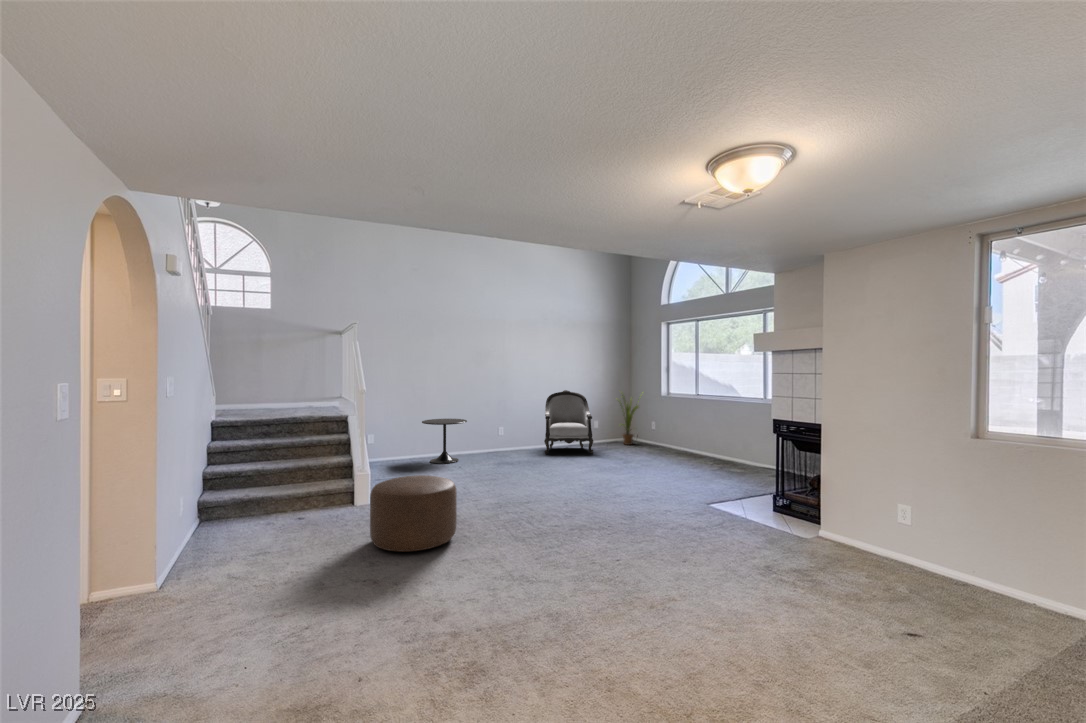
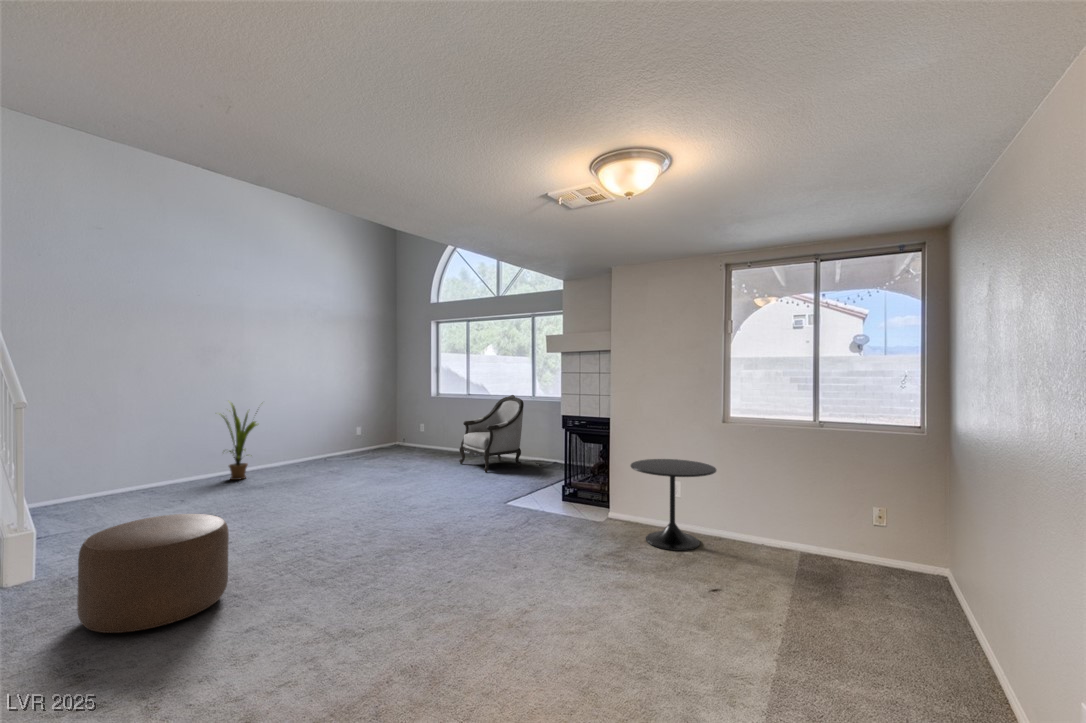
armchair: present [544,390,593,454] -> present [459,395,524,473]
house plant: present [622,397,638,445] -> present [222,403,257,480]
side table: present [422,419,467,464] -> present [631,459,716,551]

